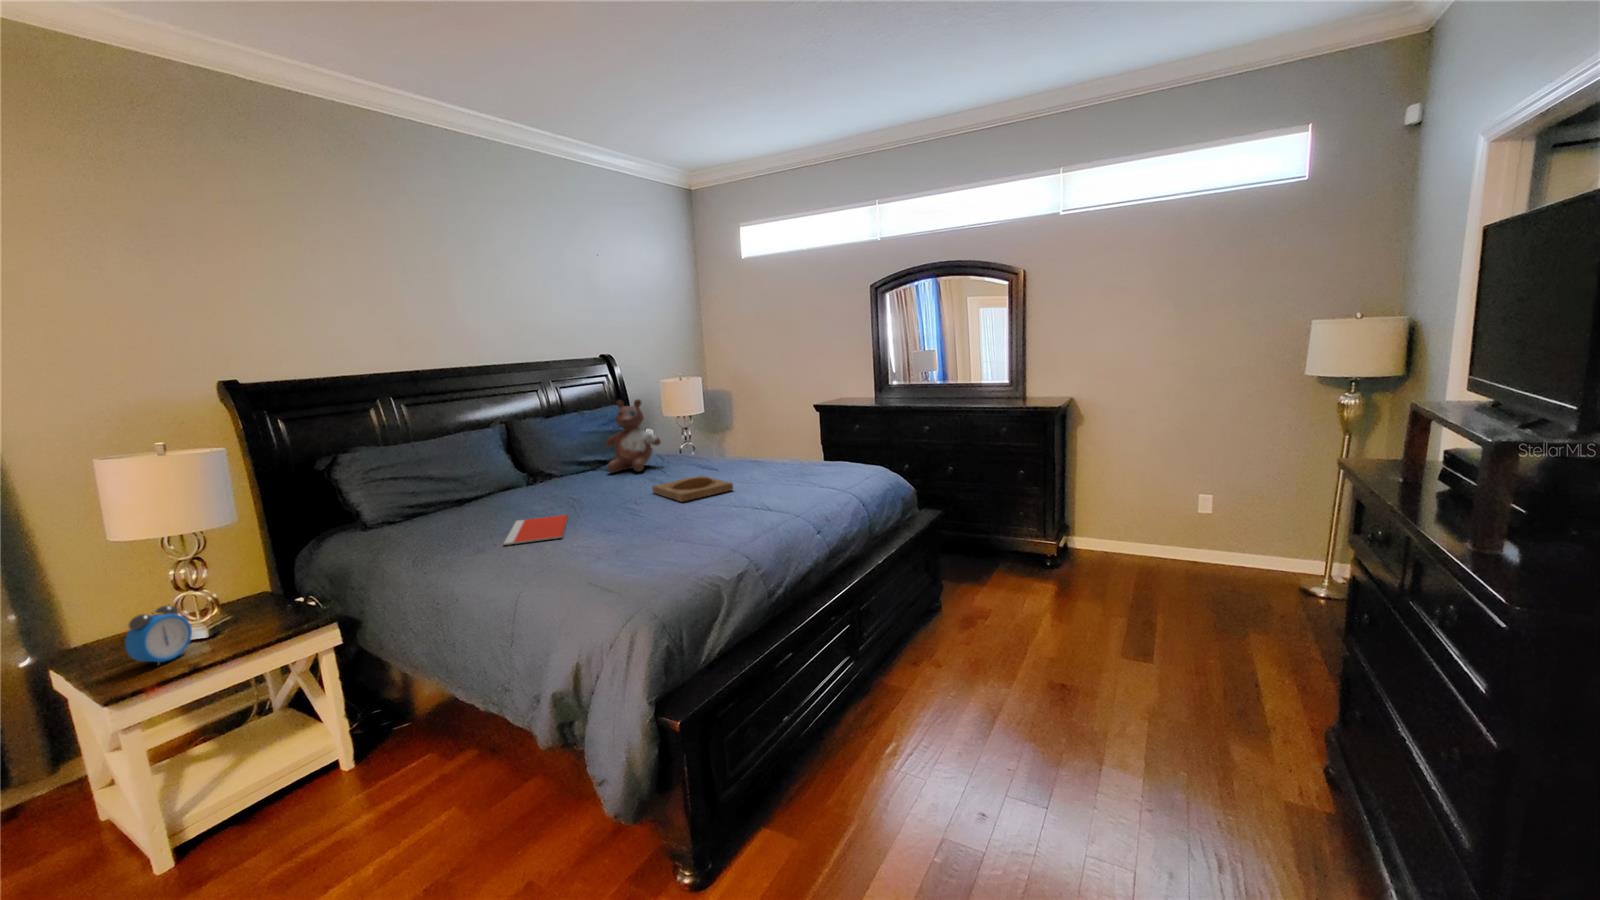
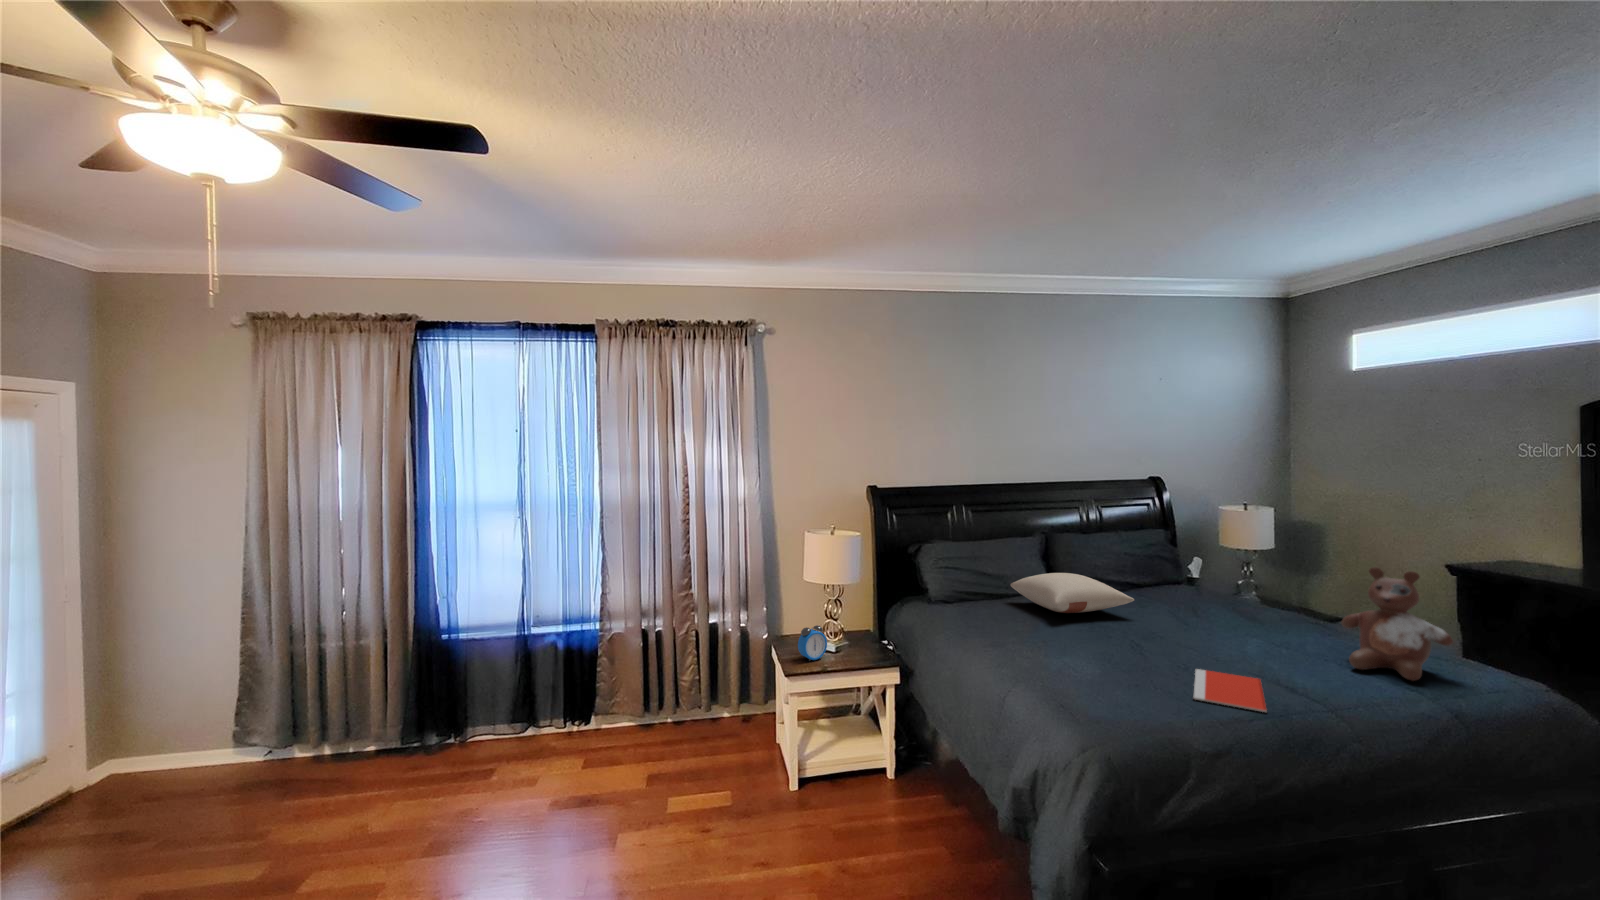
stuffed bear: present [606,400,660,473] -> present [1341,567,1453,681]
pillow: none [475,456,612,499] -> present [1011,573,1134,613]
tray: present [652,476,733,502] -> none [1173,627,1273,656]
notebook: present [504,515,568,545] -> present [1194,669,1267,712]

